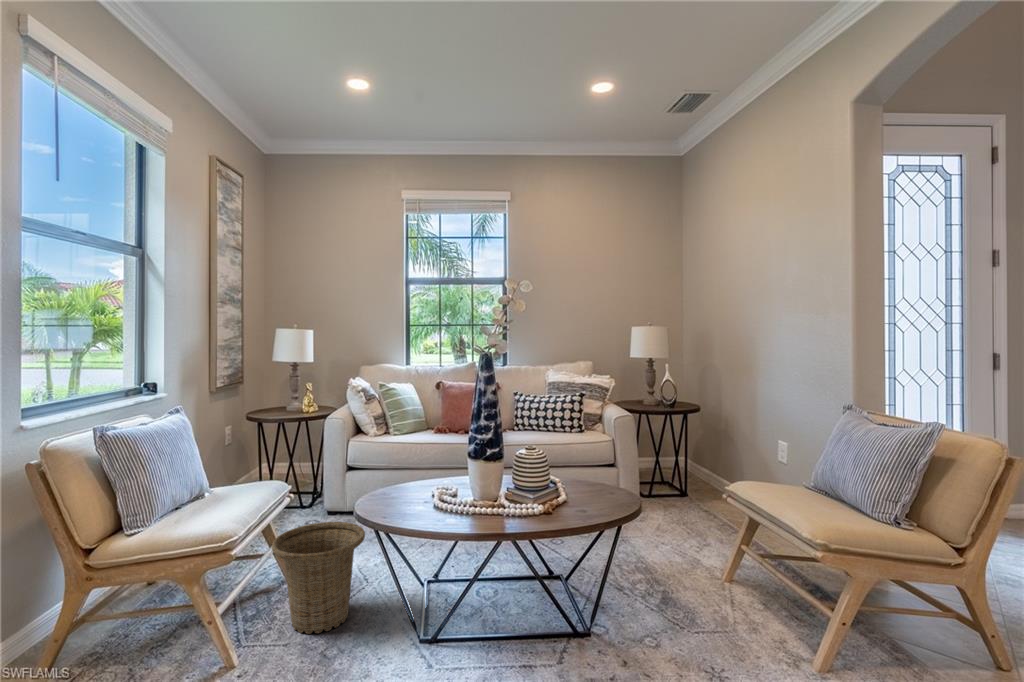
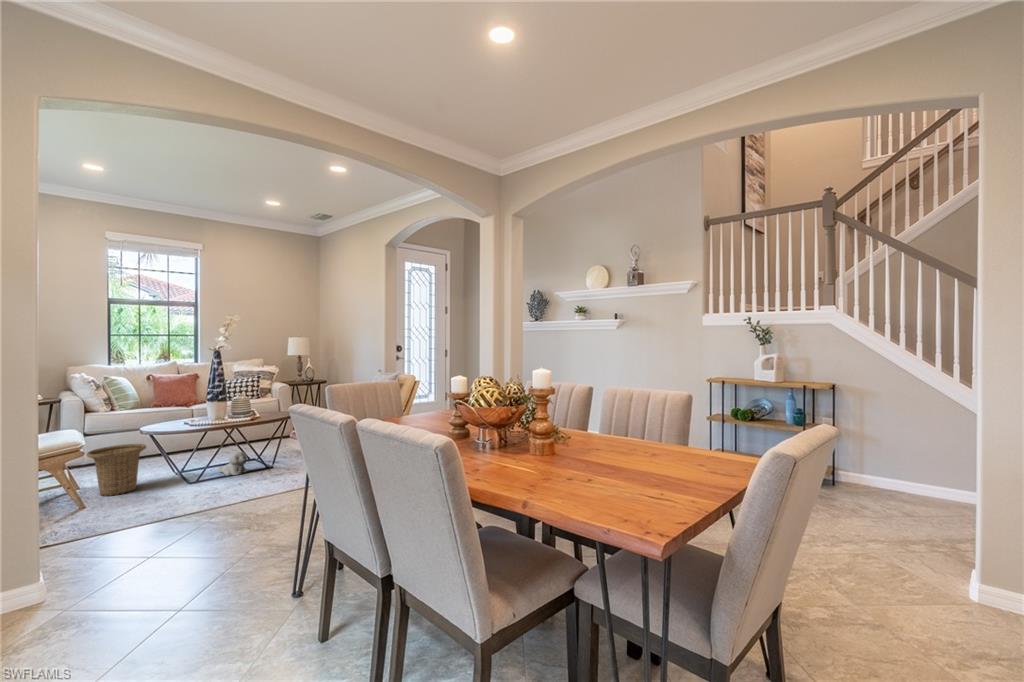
plush toy: none [485,583,537,641] -> present [218,452,247,476]

